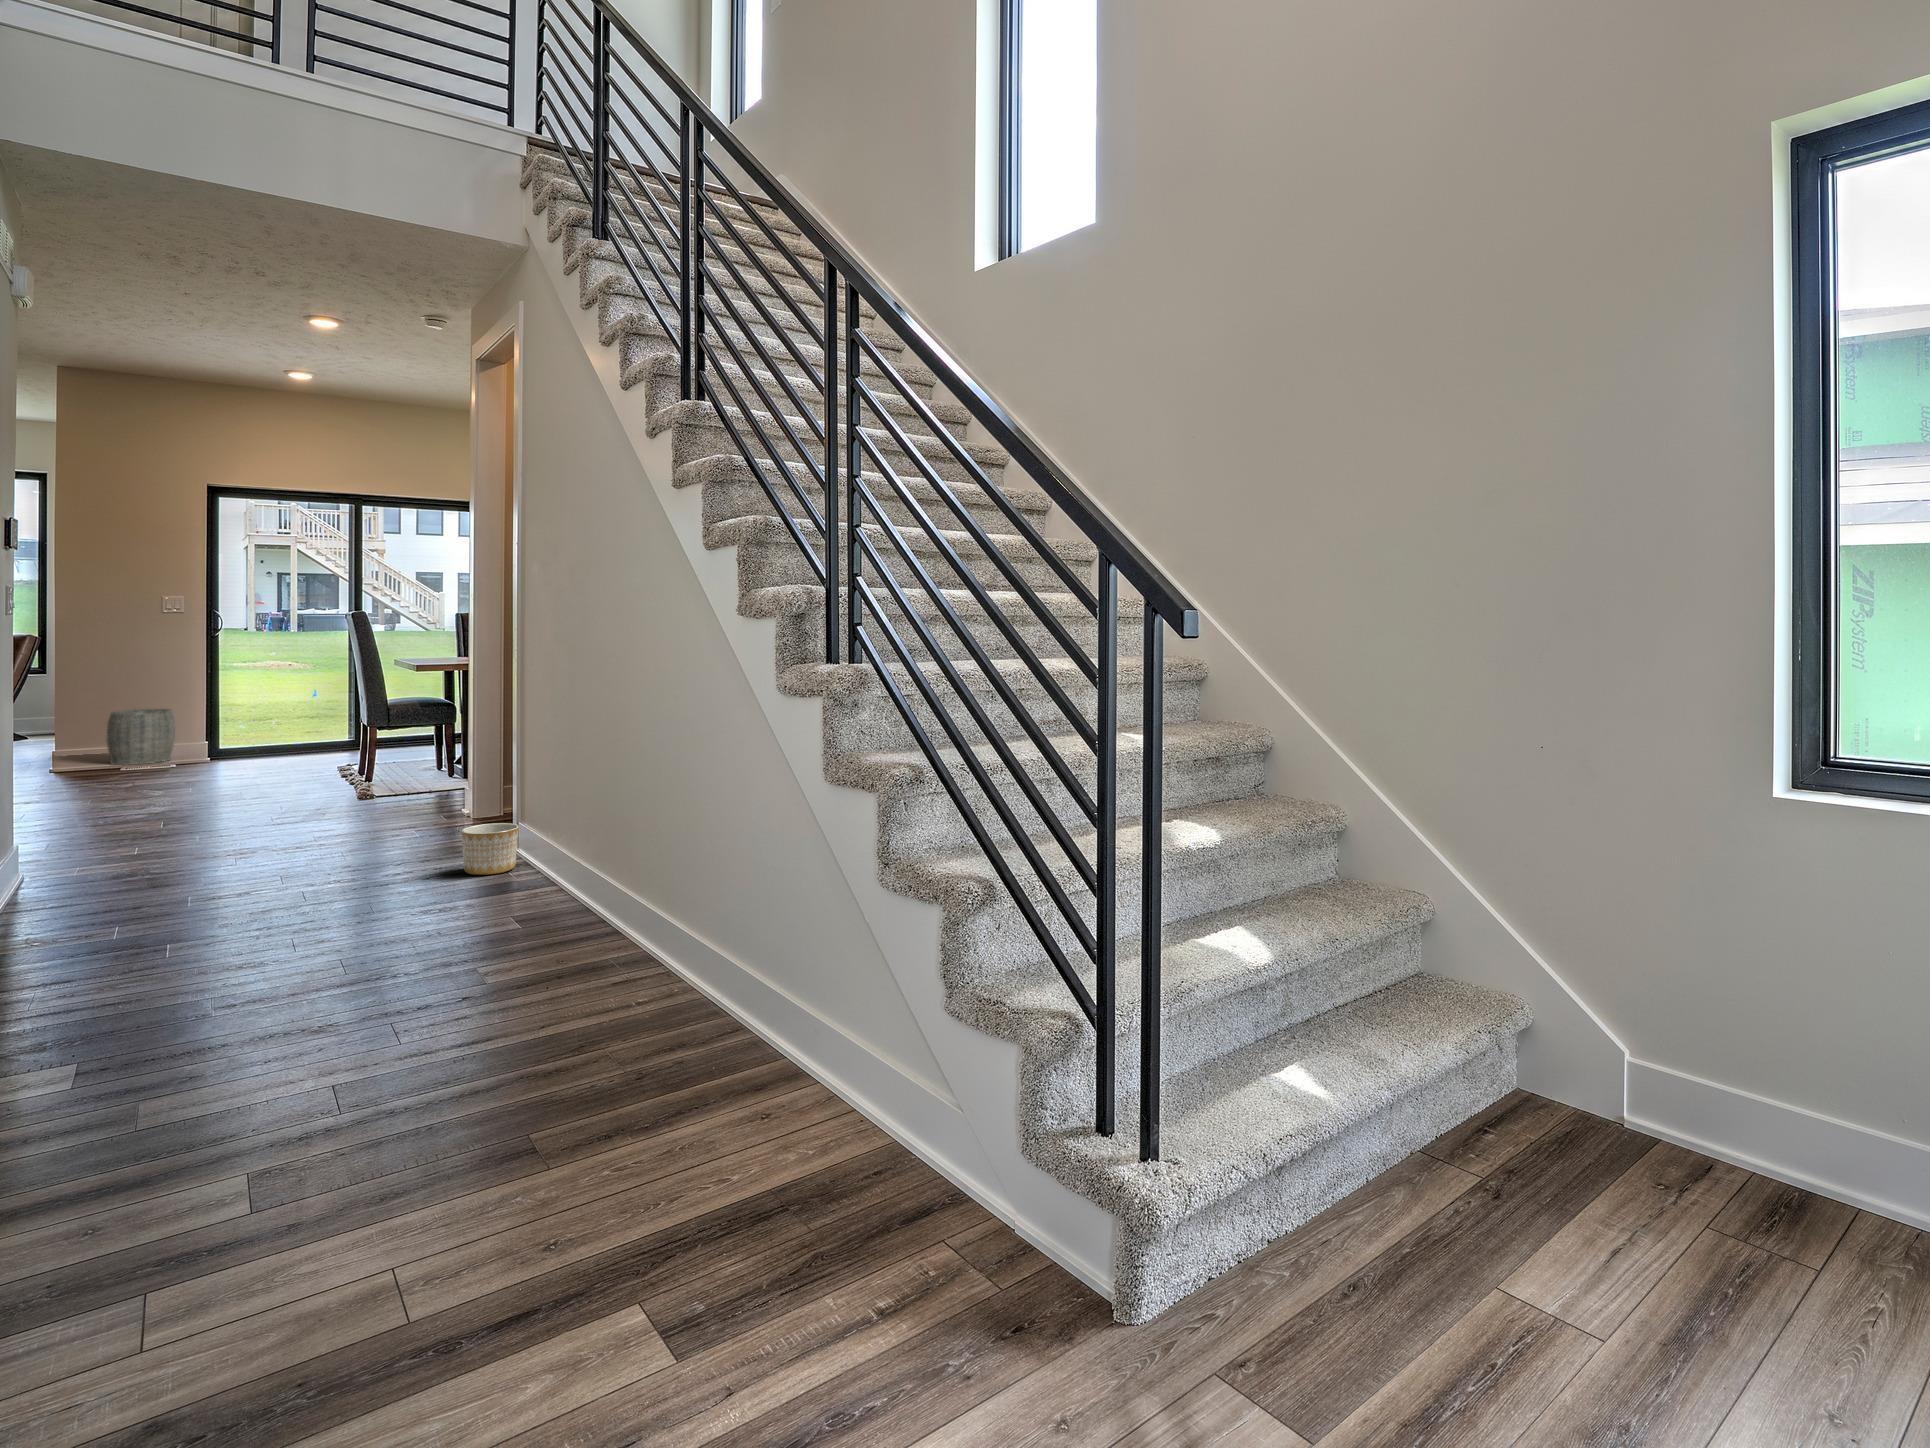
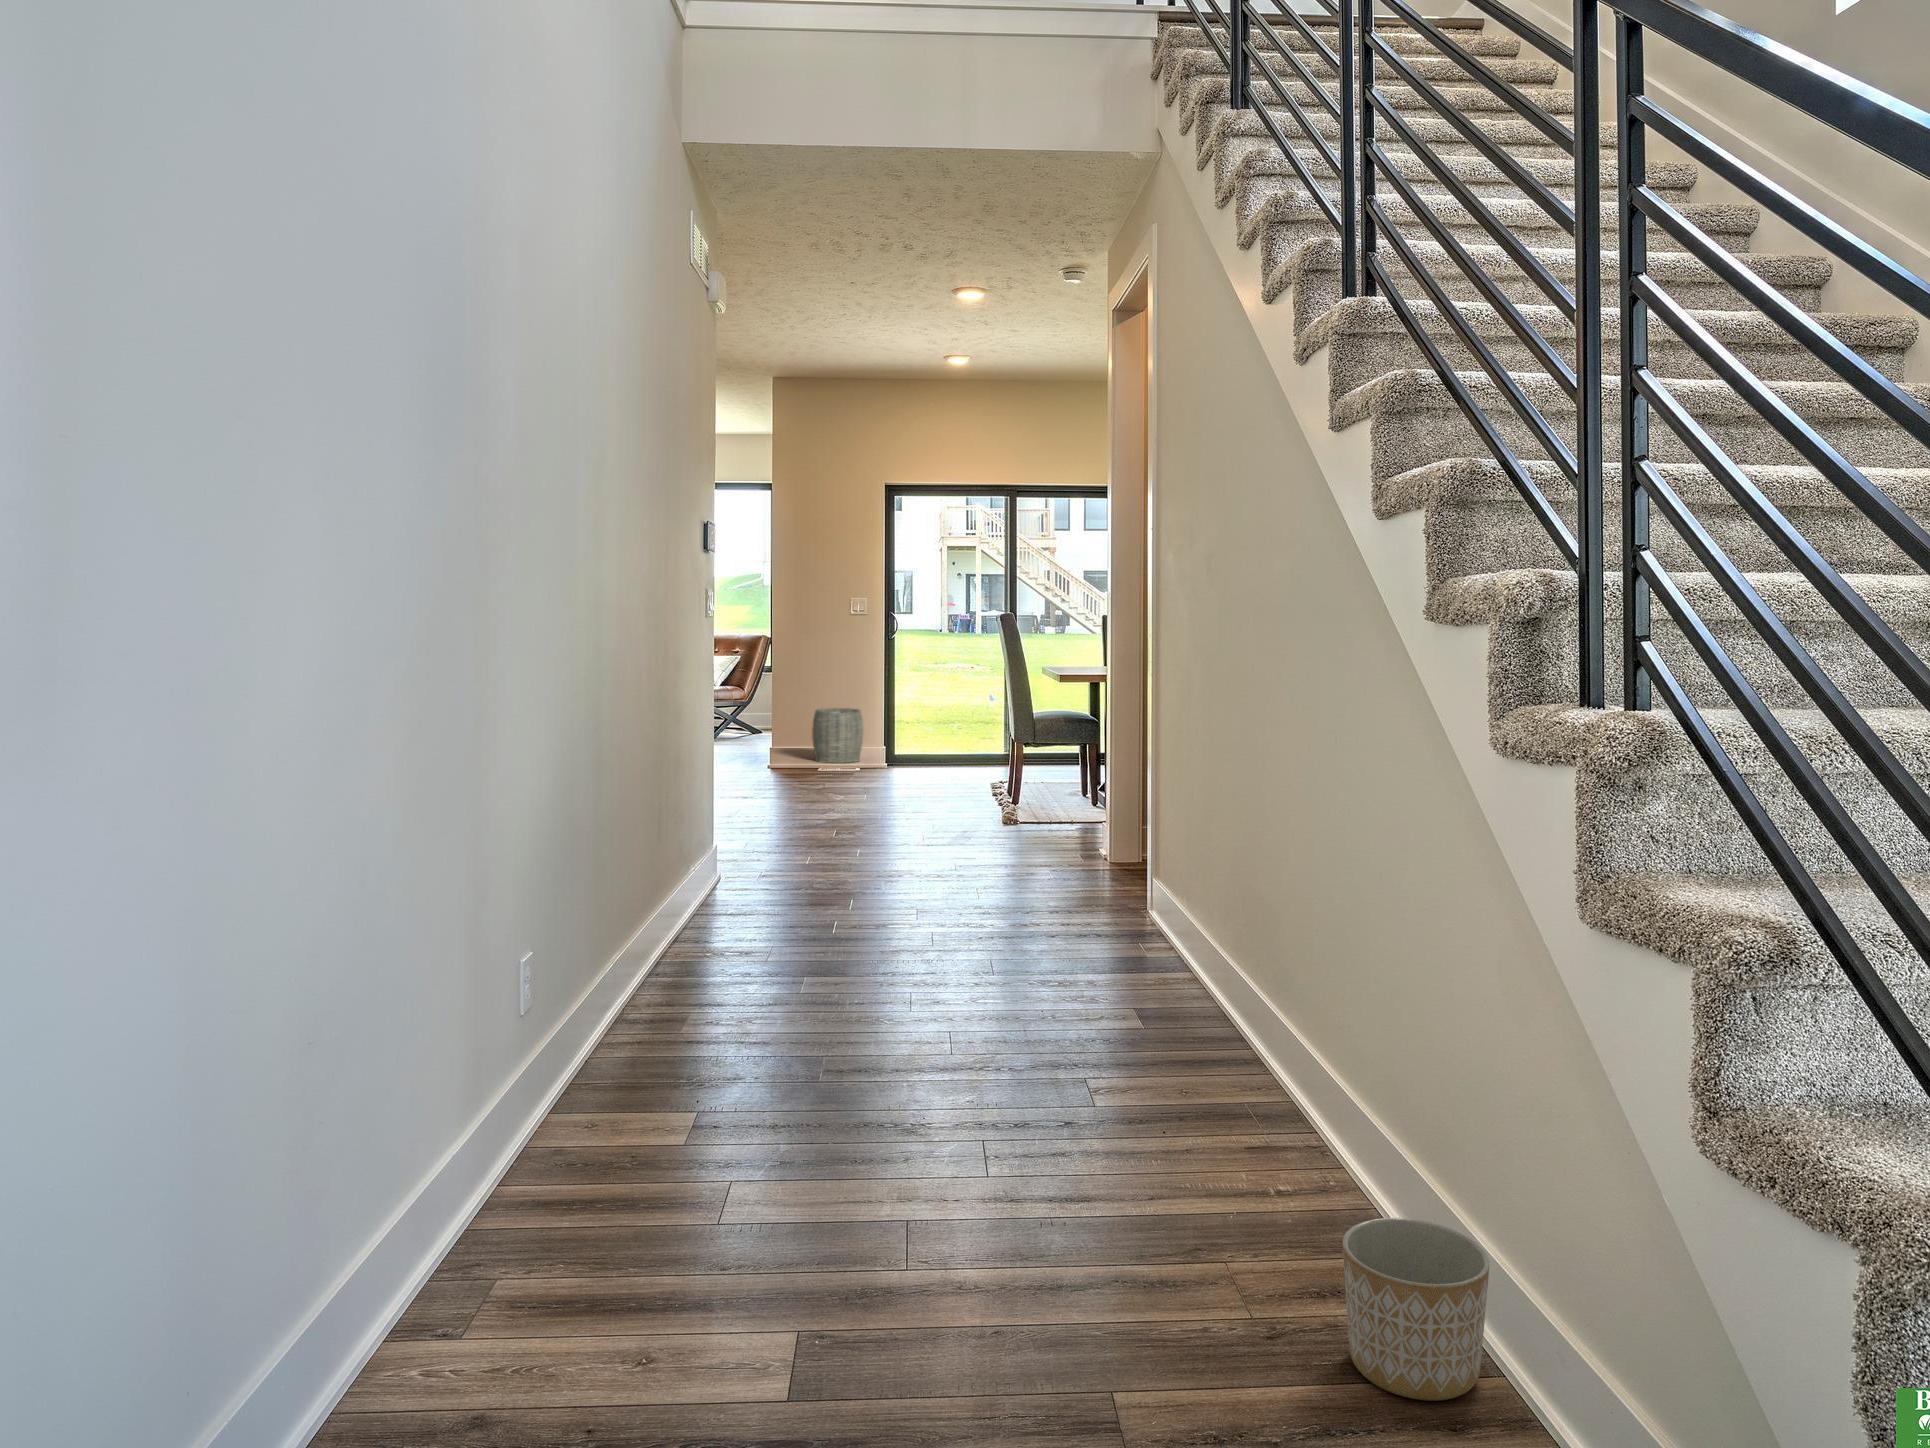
planter: present [461,823,519,875] -> present [1343,1218,1490,1401]

